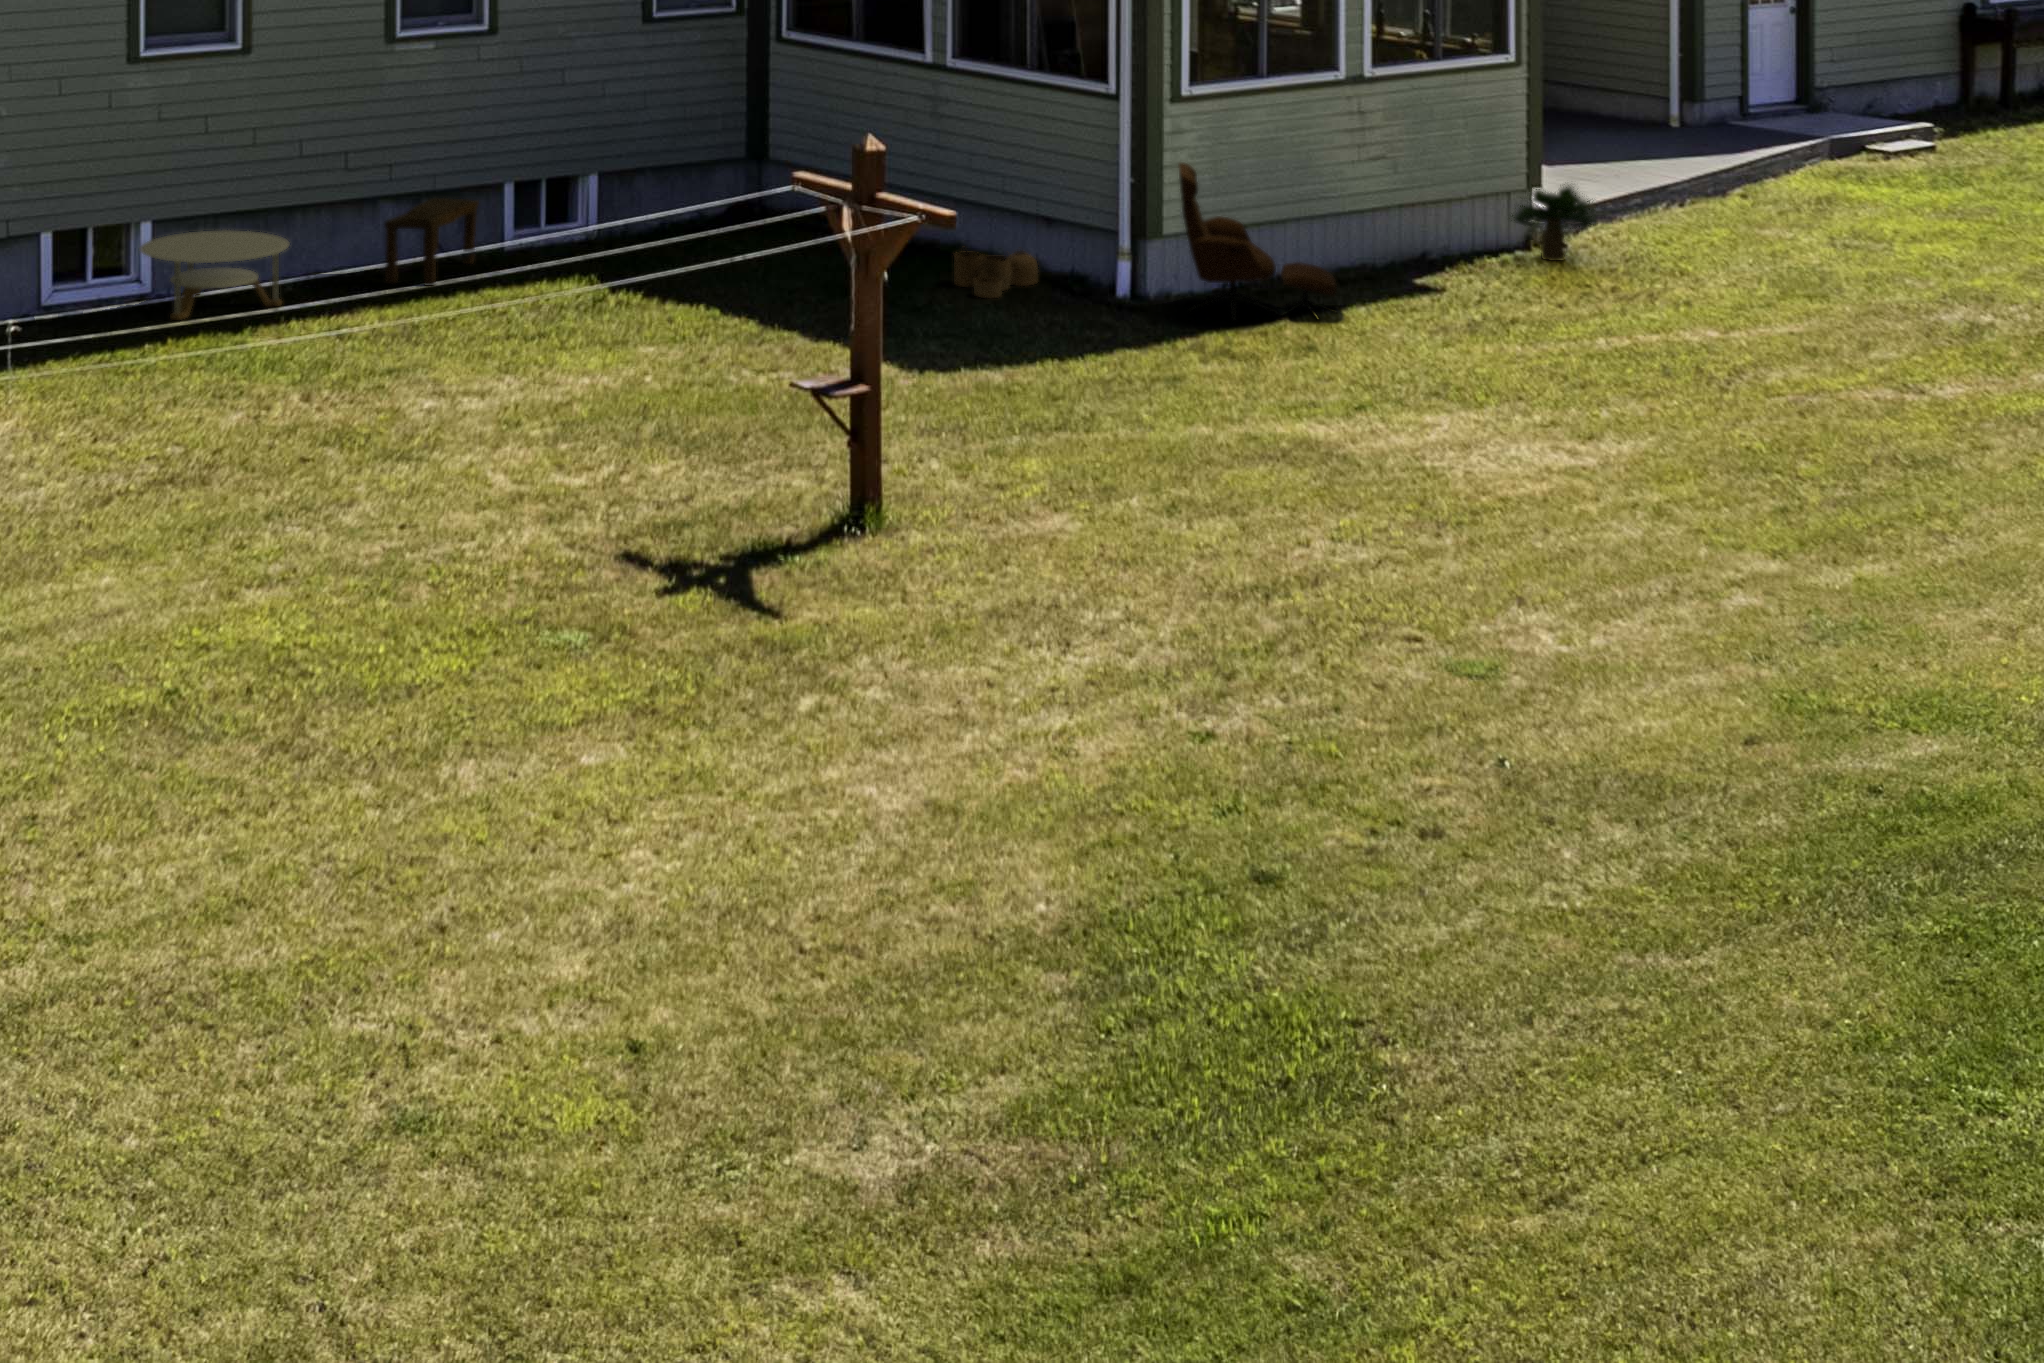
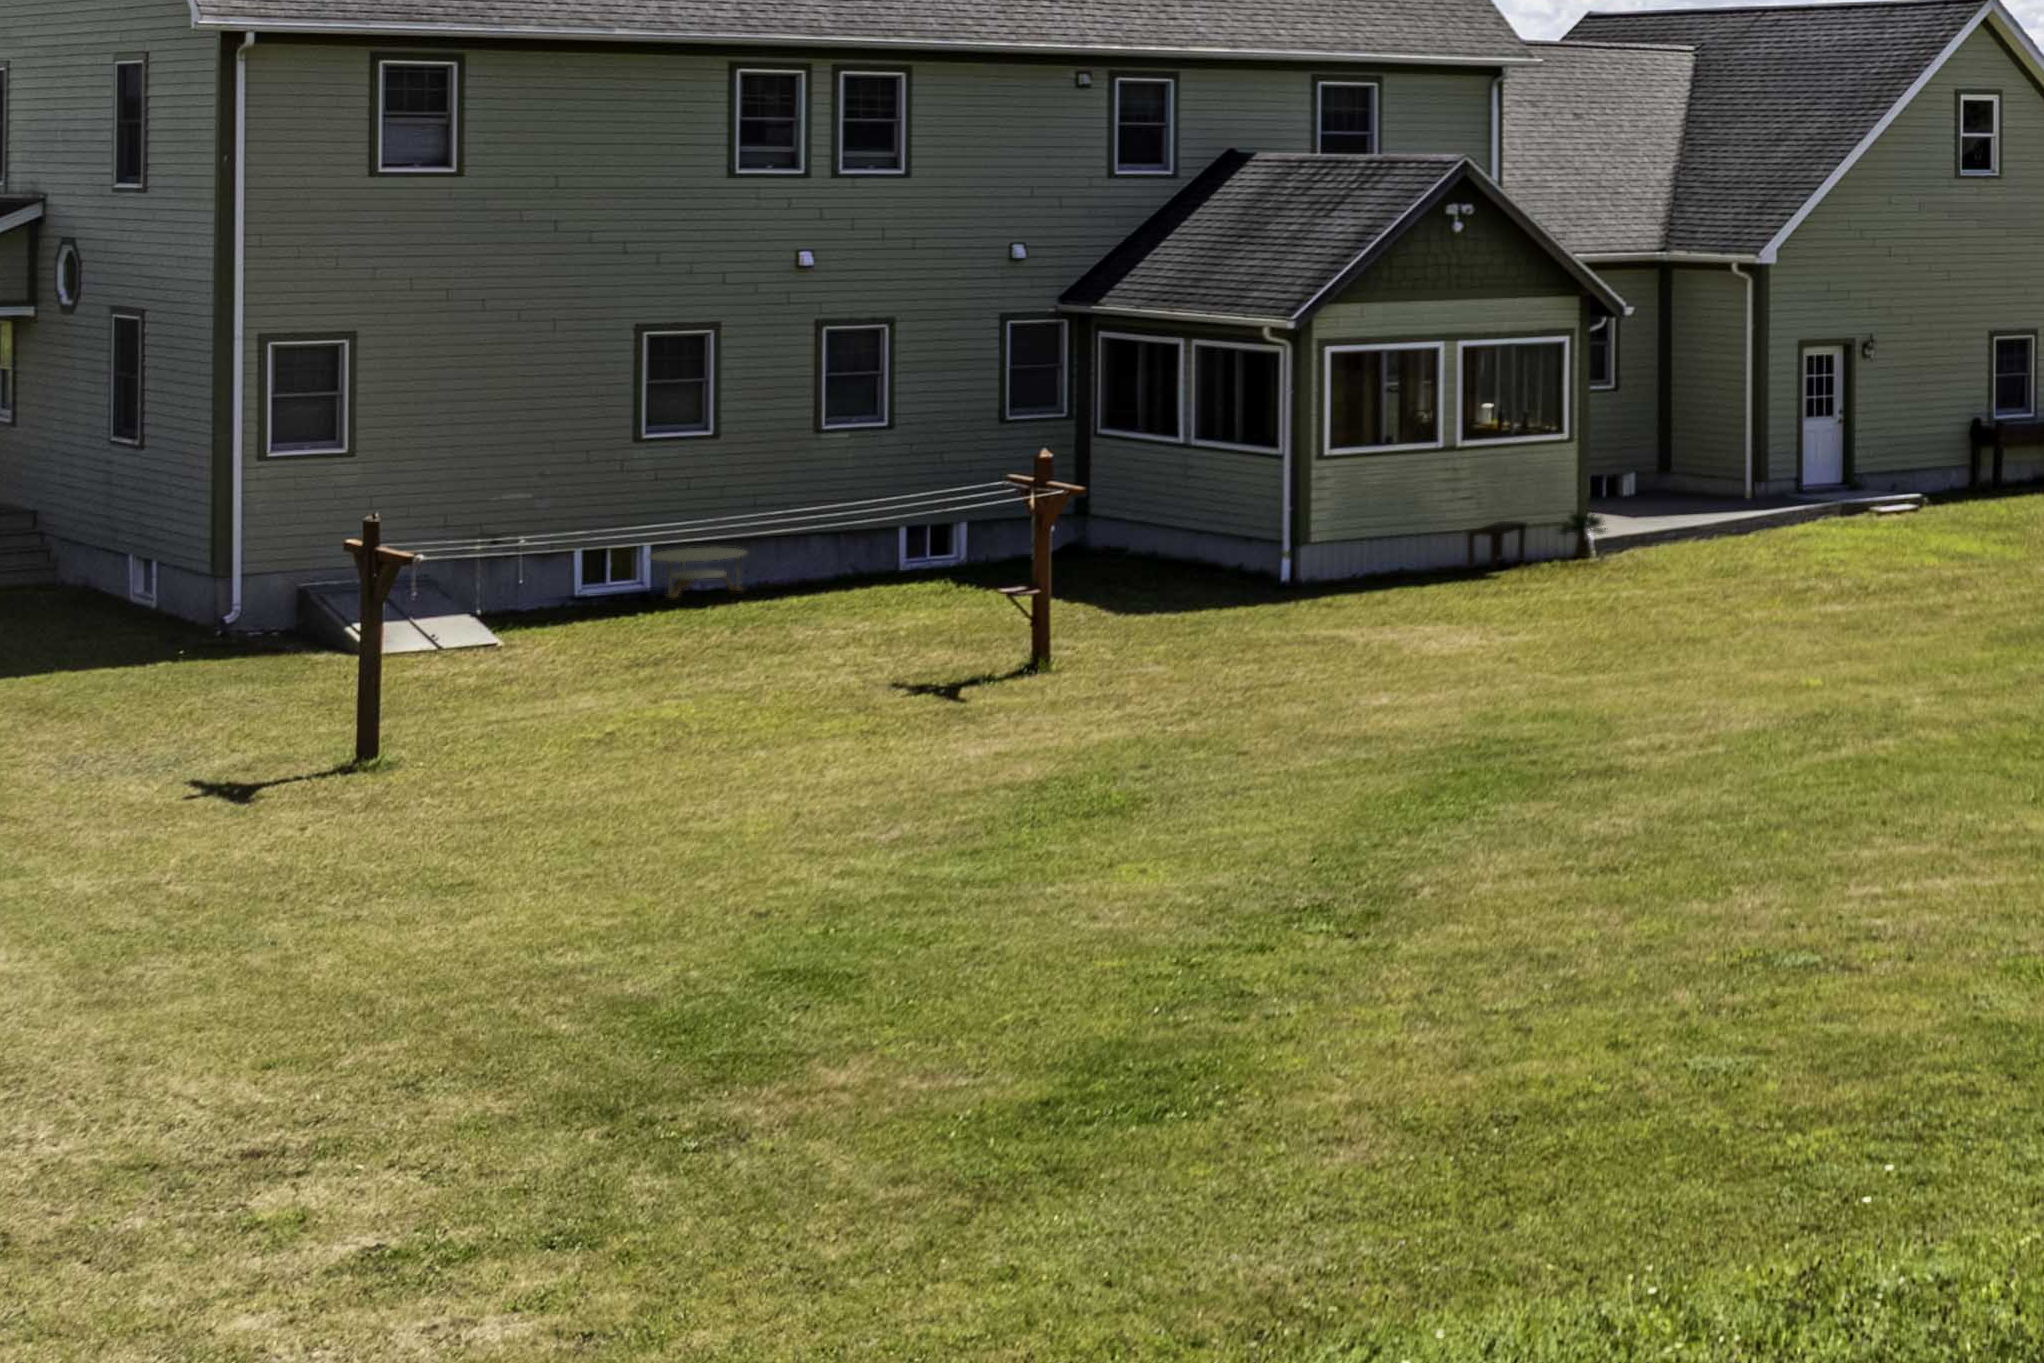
lounge chair: present [1179,163,1337,320] -> none [1313,493,1413,585]
bench: present [384,198,479,286] -> present [1466,521,1527,570]
woven basket: present [954,251,1038,298] -> none [1186,551,1242,579]

